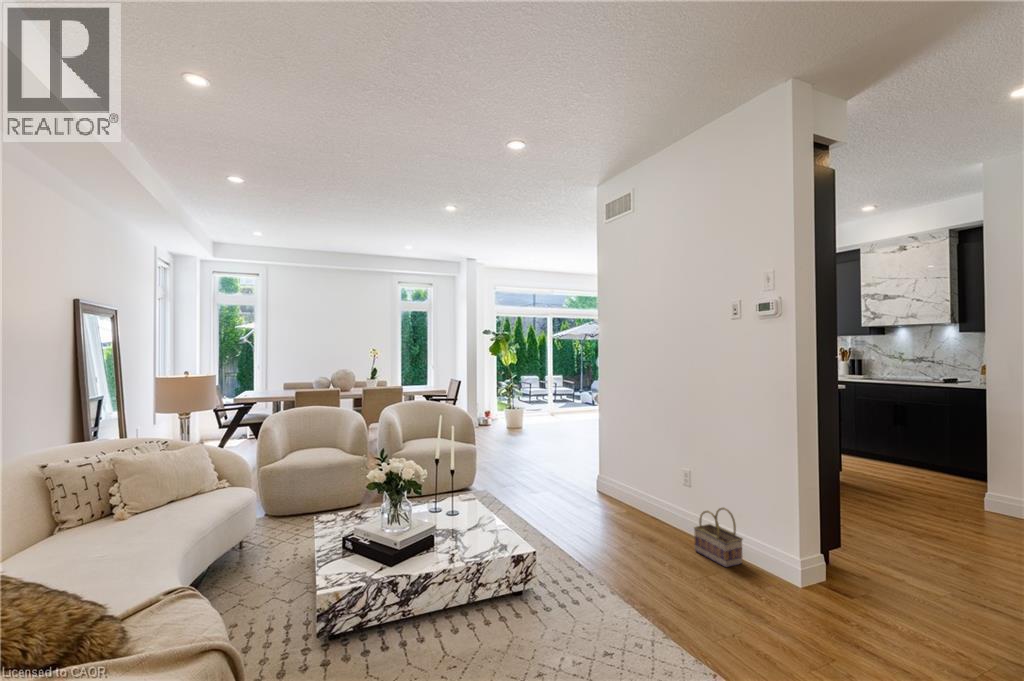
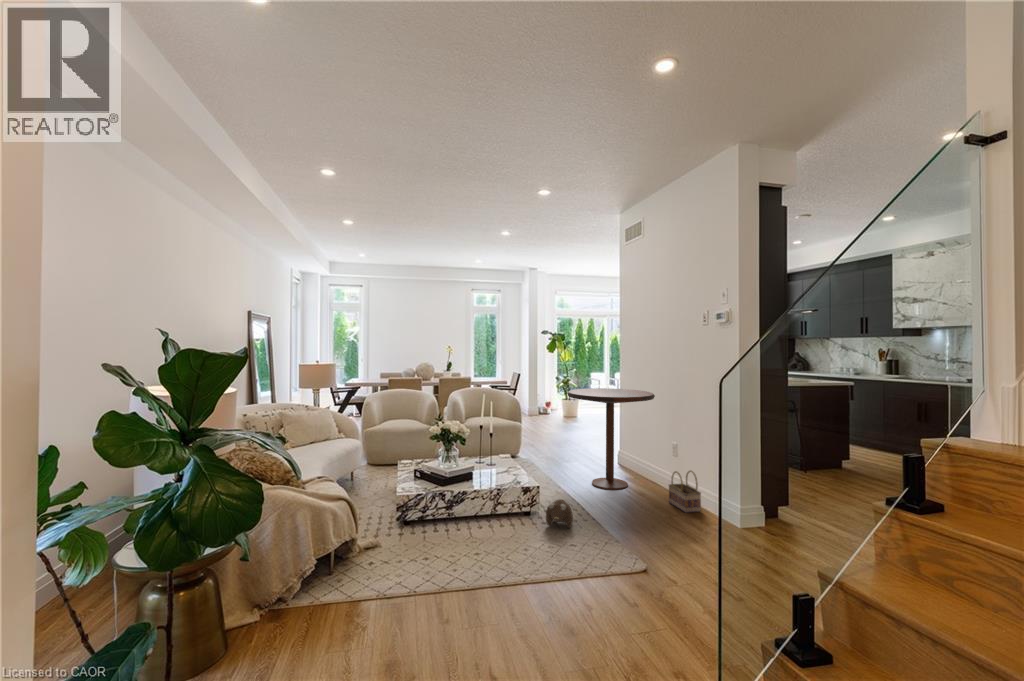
pedestal table: none [549,400,663,535] -> present [567,388,655,490]
plush toy: none [554,572,595,617] -> present [546,499,573,528]

